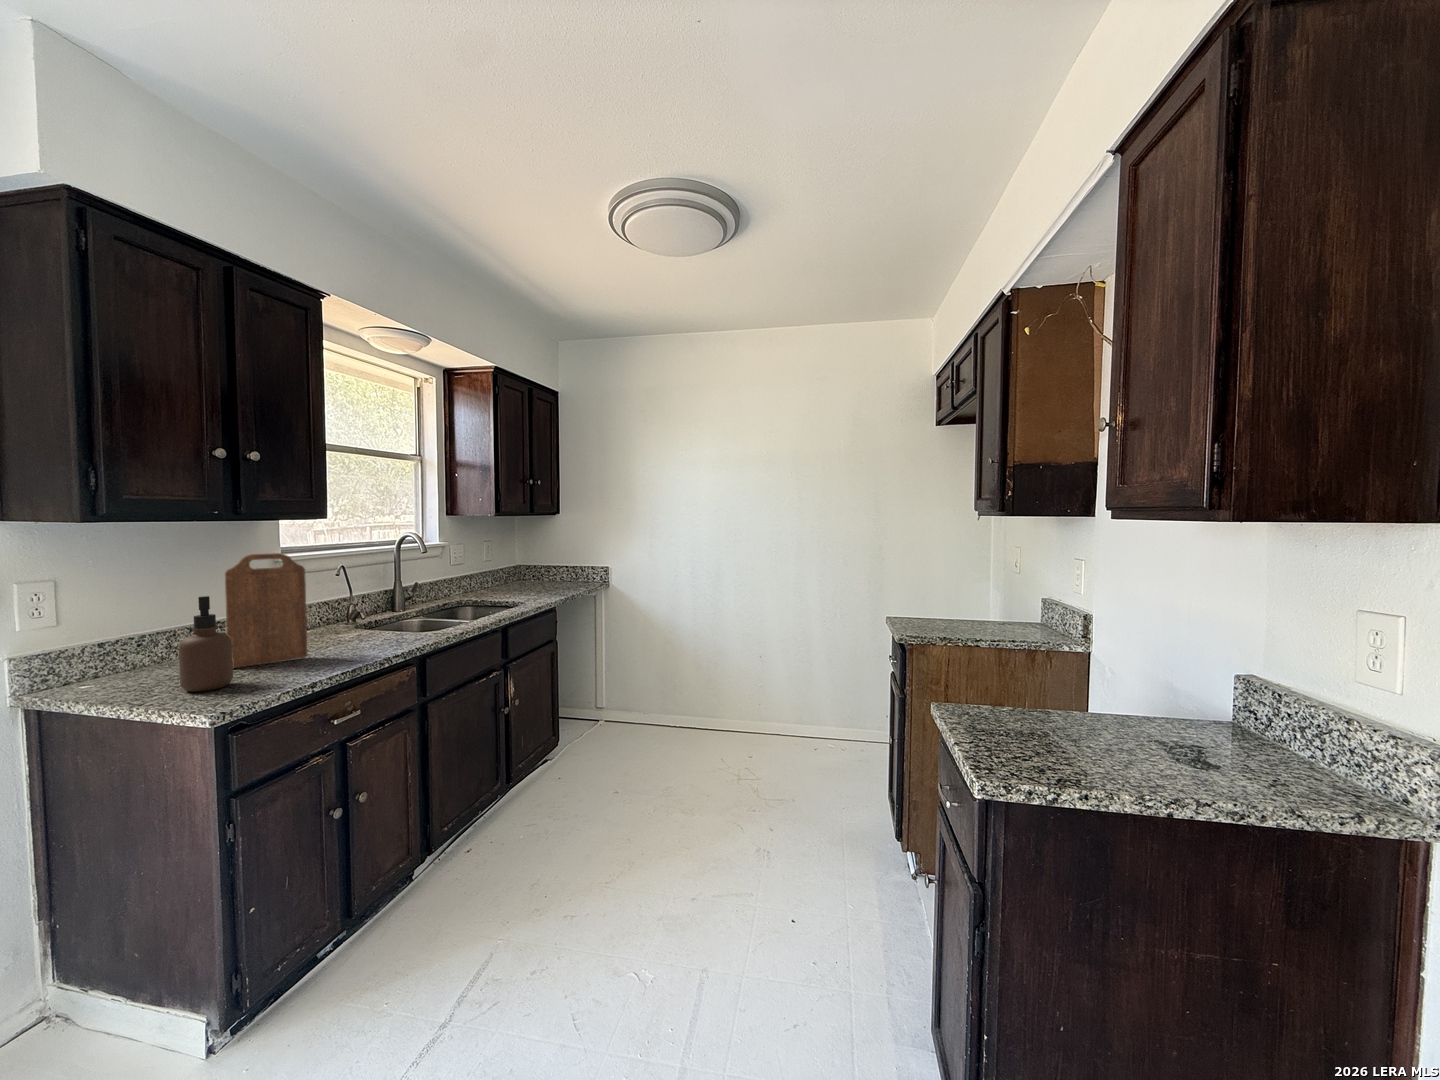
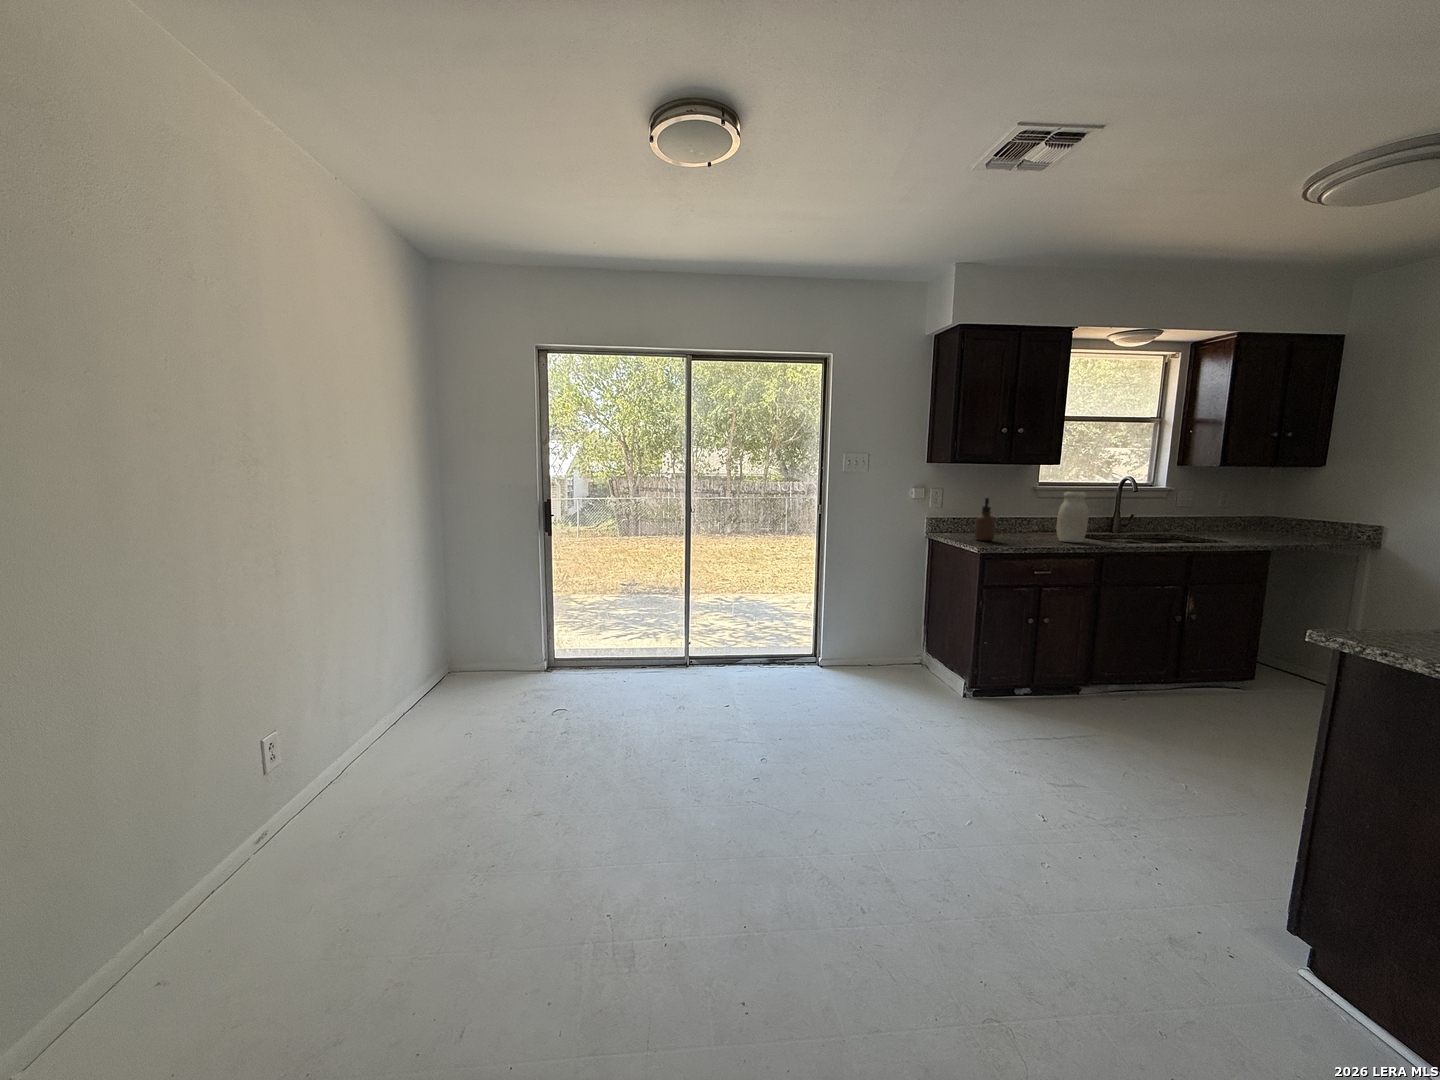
cutting board: present [225,553,307,668] -> none [997,481,1038,540]
jar: none [341,563,392,648] -> present [1057,492,1089,543]

